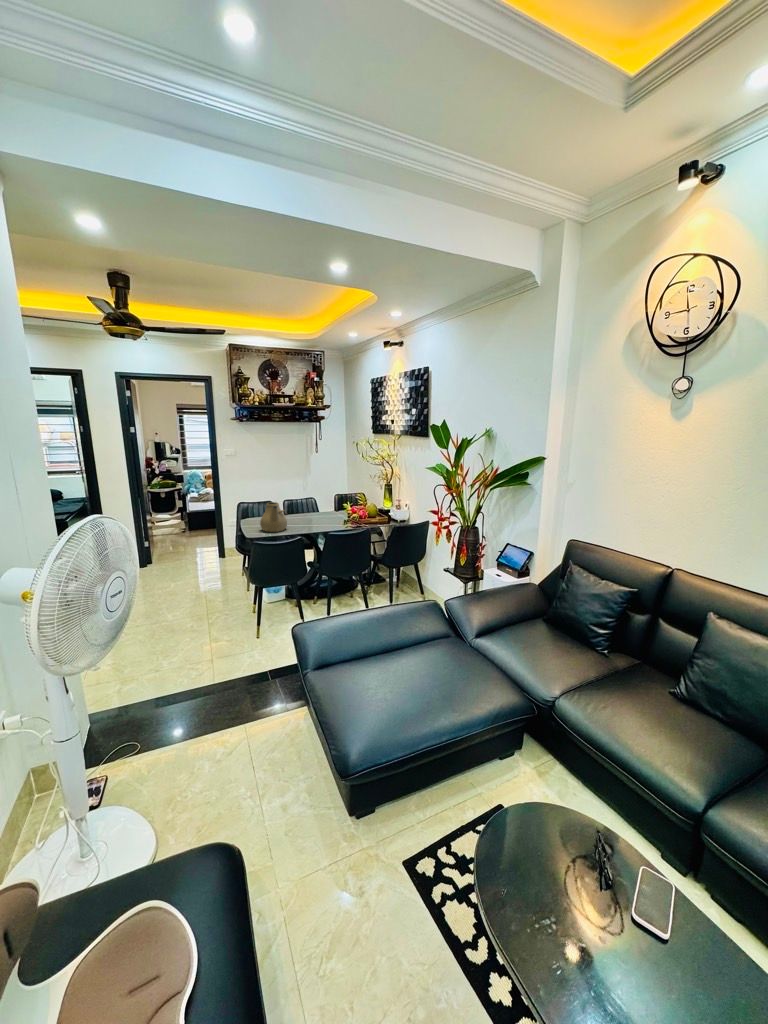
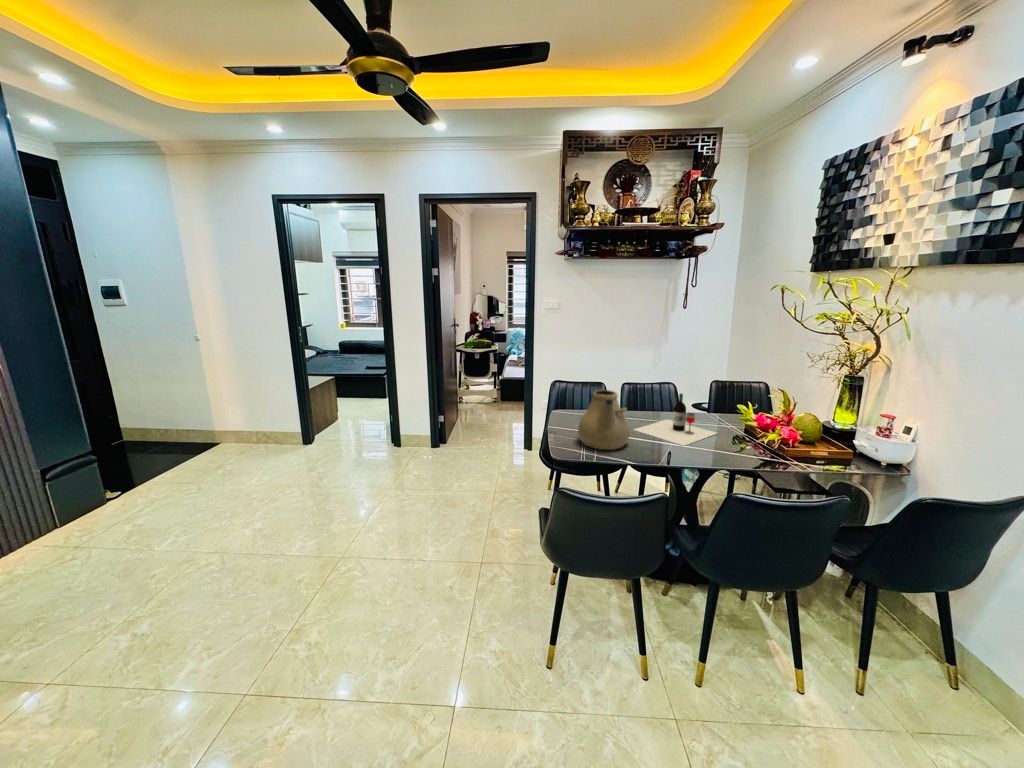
wine bottle: none [289,502,331,526] -> present [634,393,717,446]

